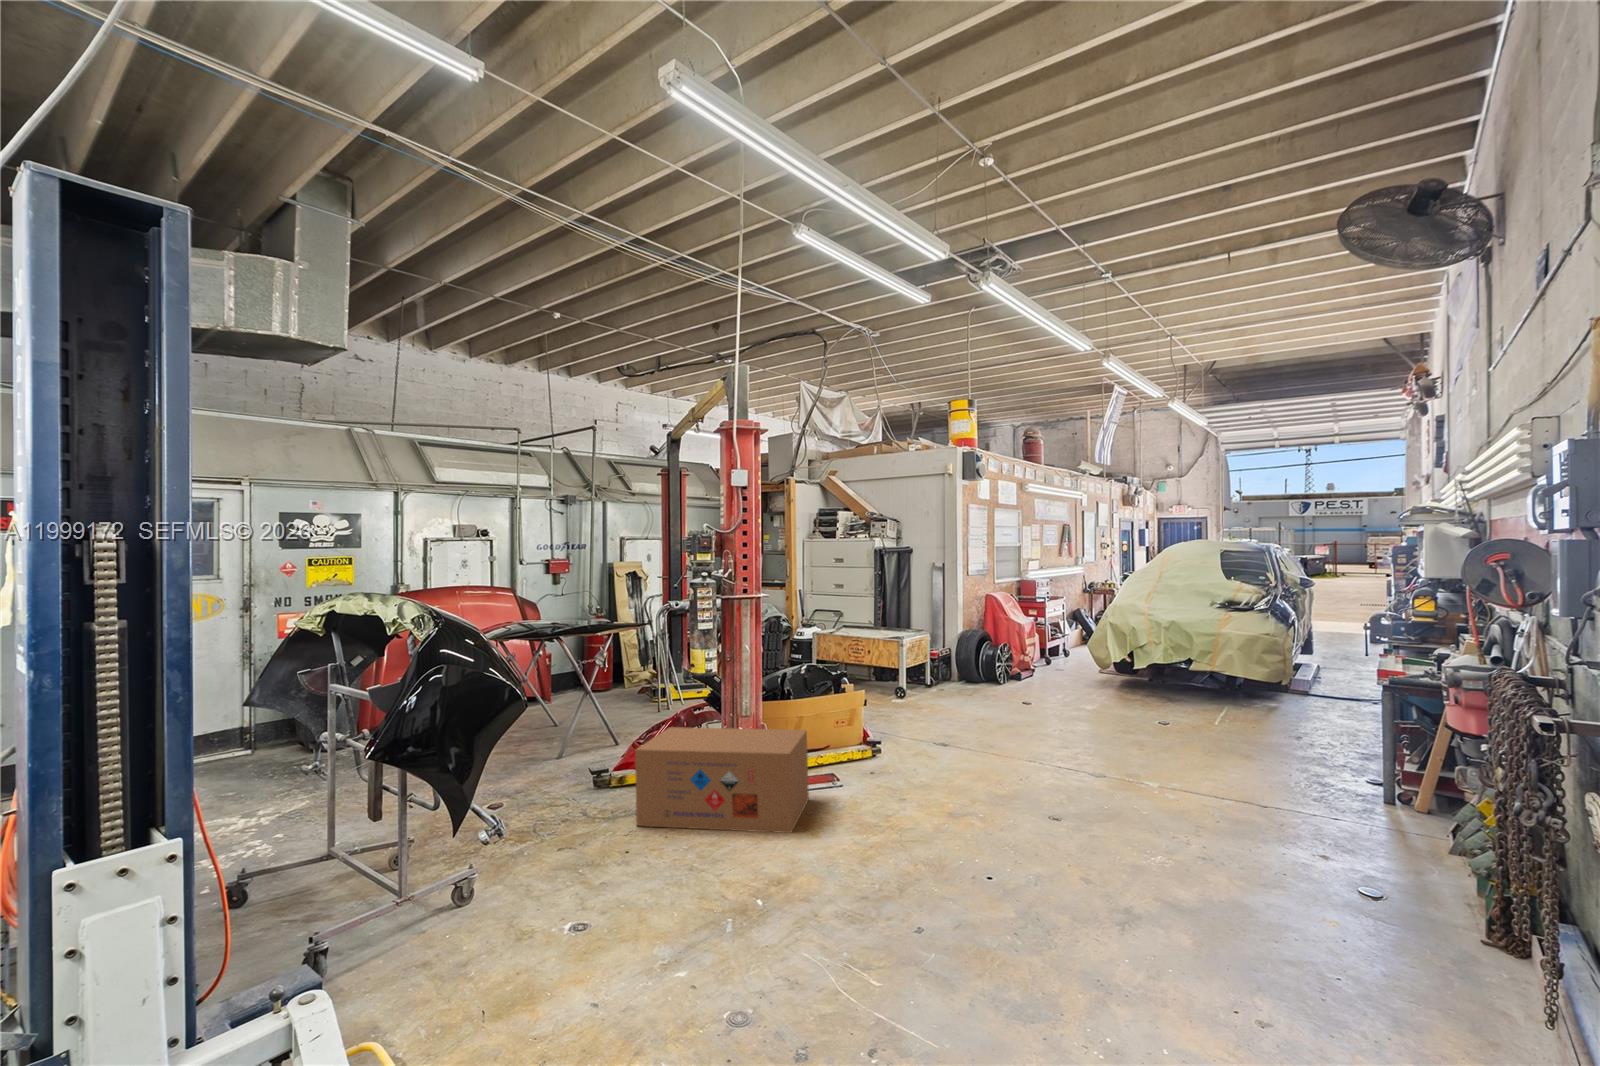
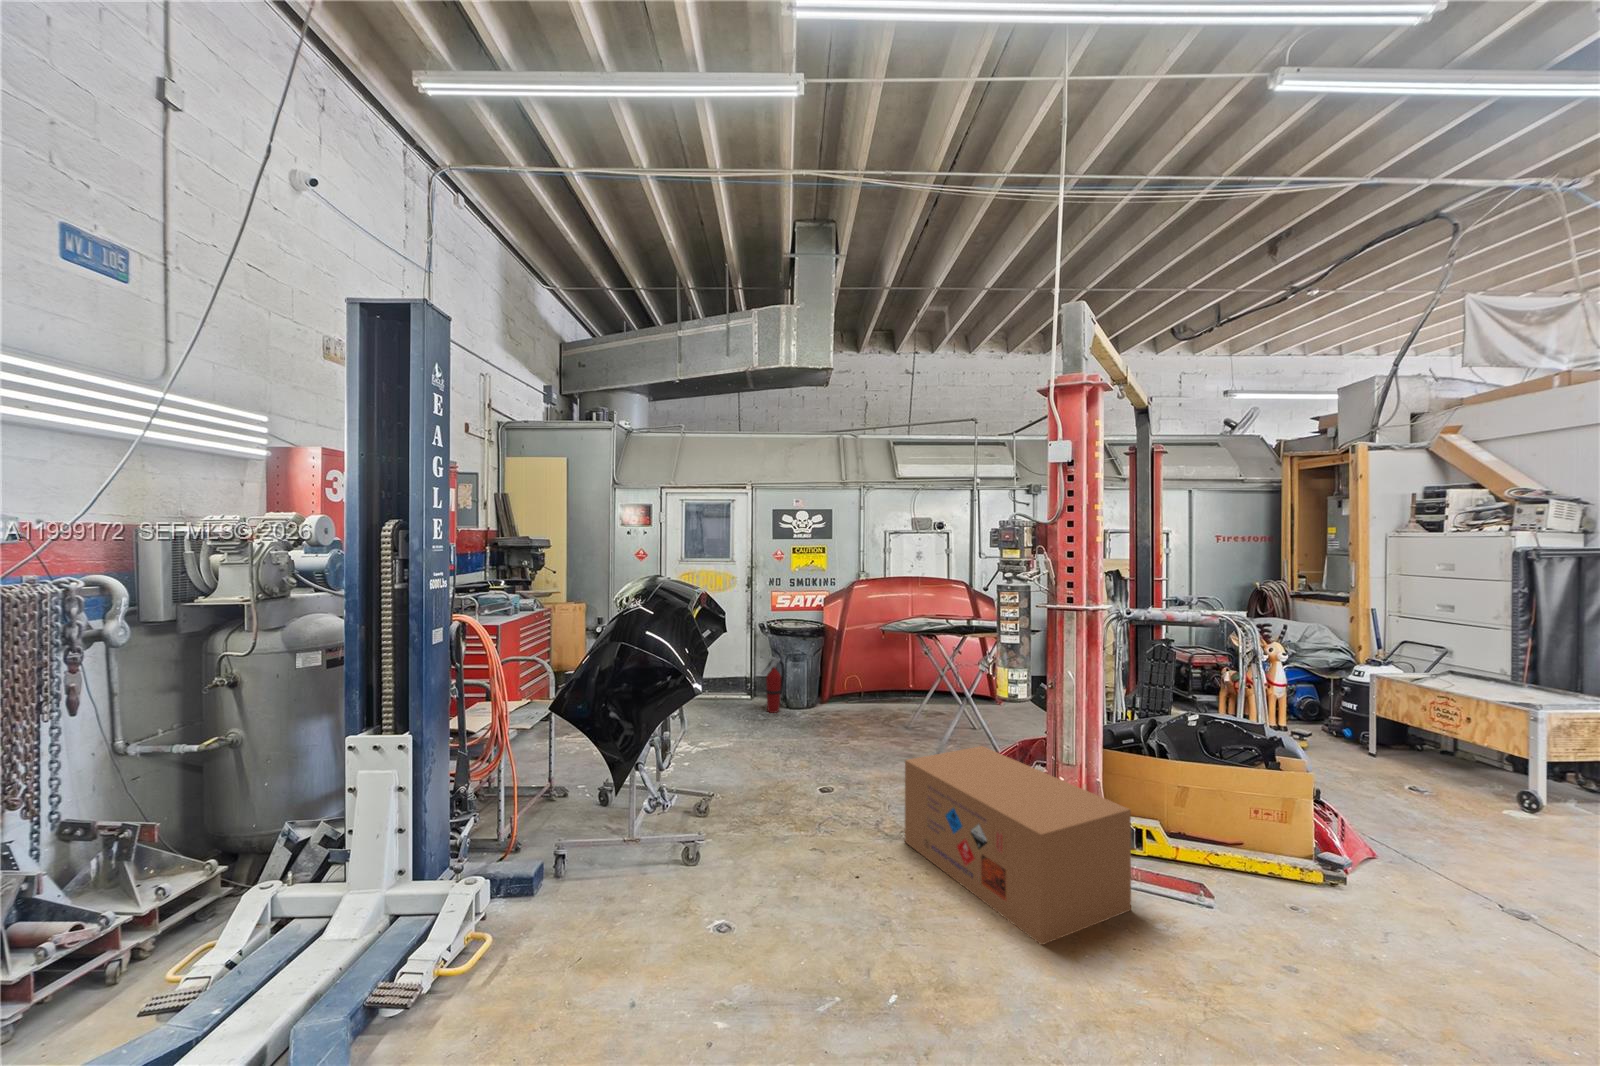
fire extinguisher: none [282,715,312,794] -> present [761,657,785,713]

